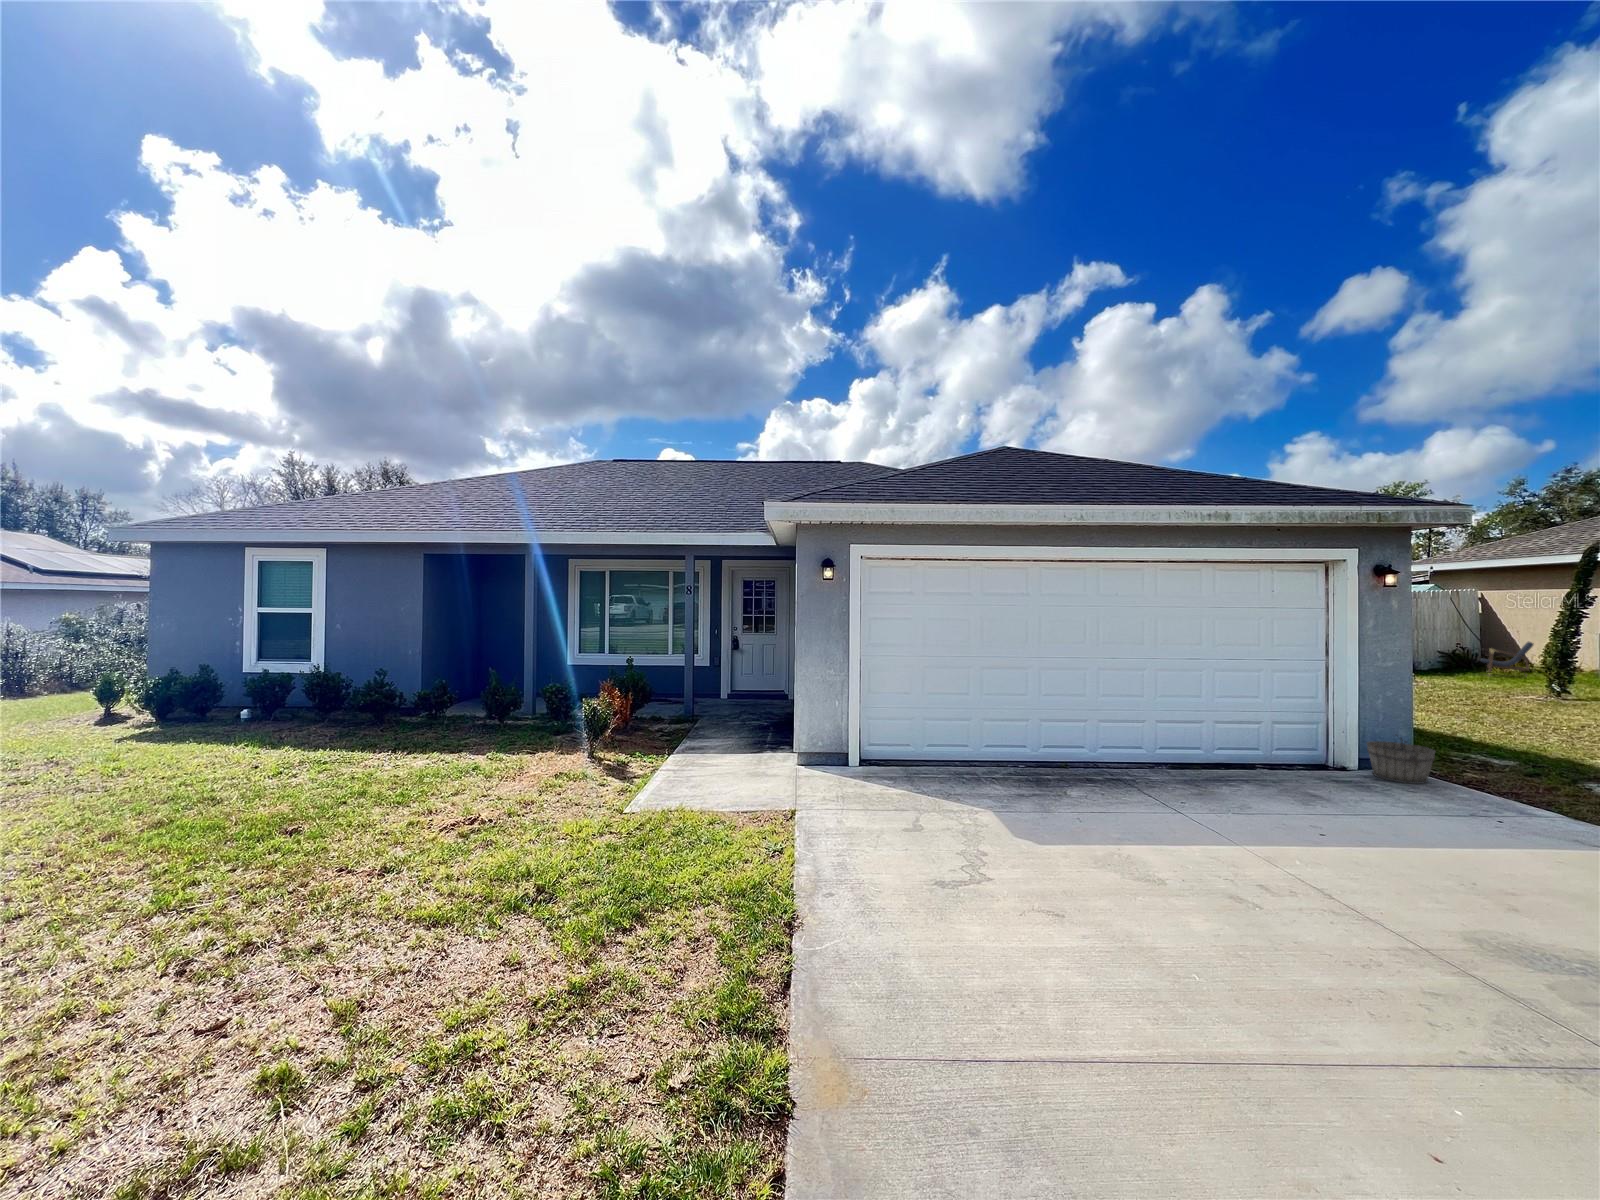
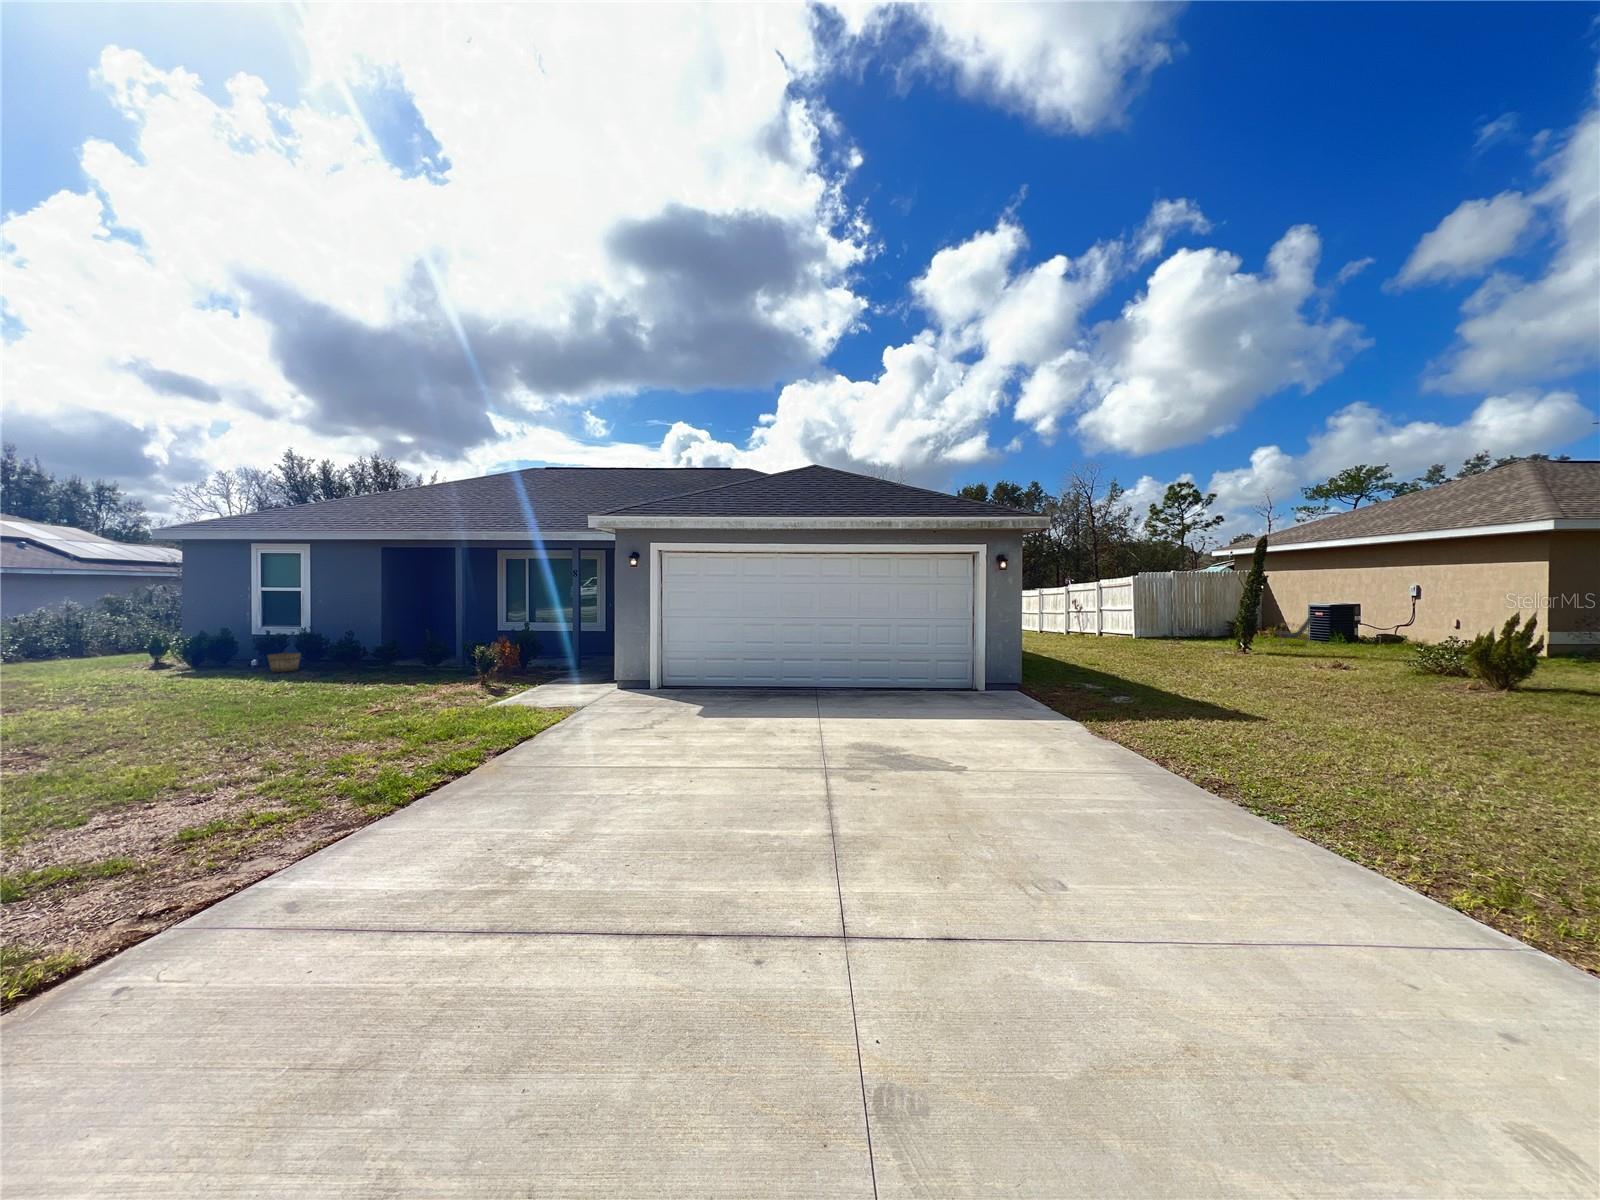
wooden bucket: present [1367,738,1435,784] -> present [268,650,301,672]

